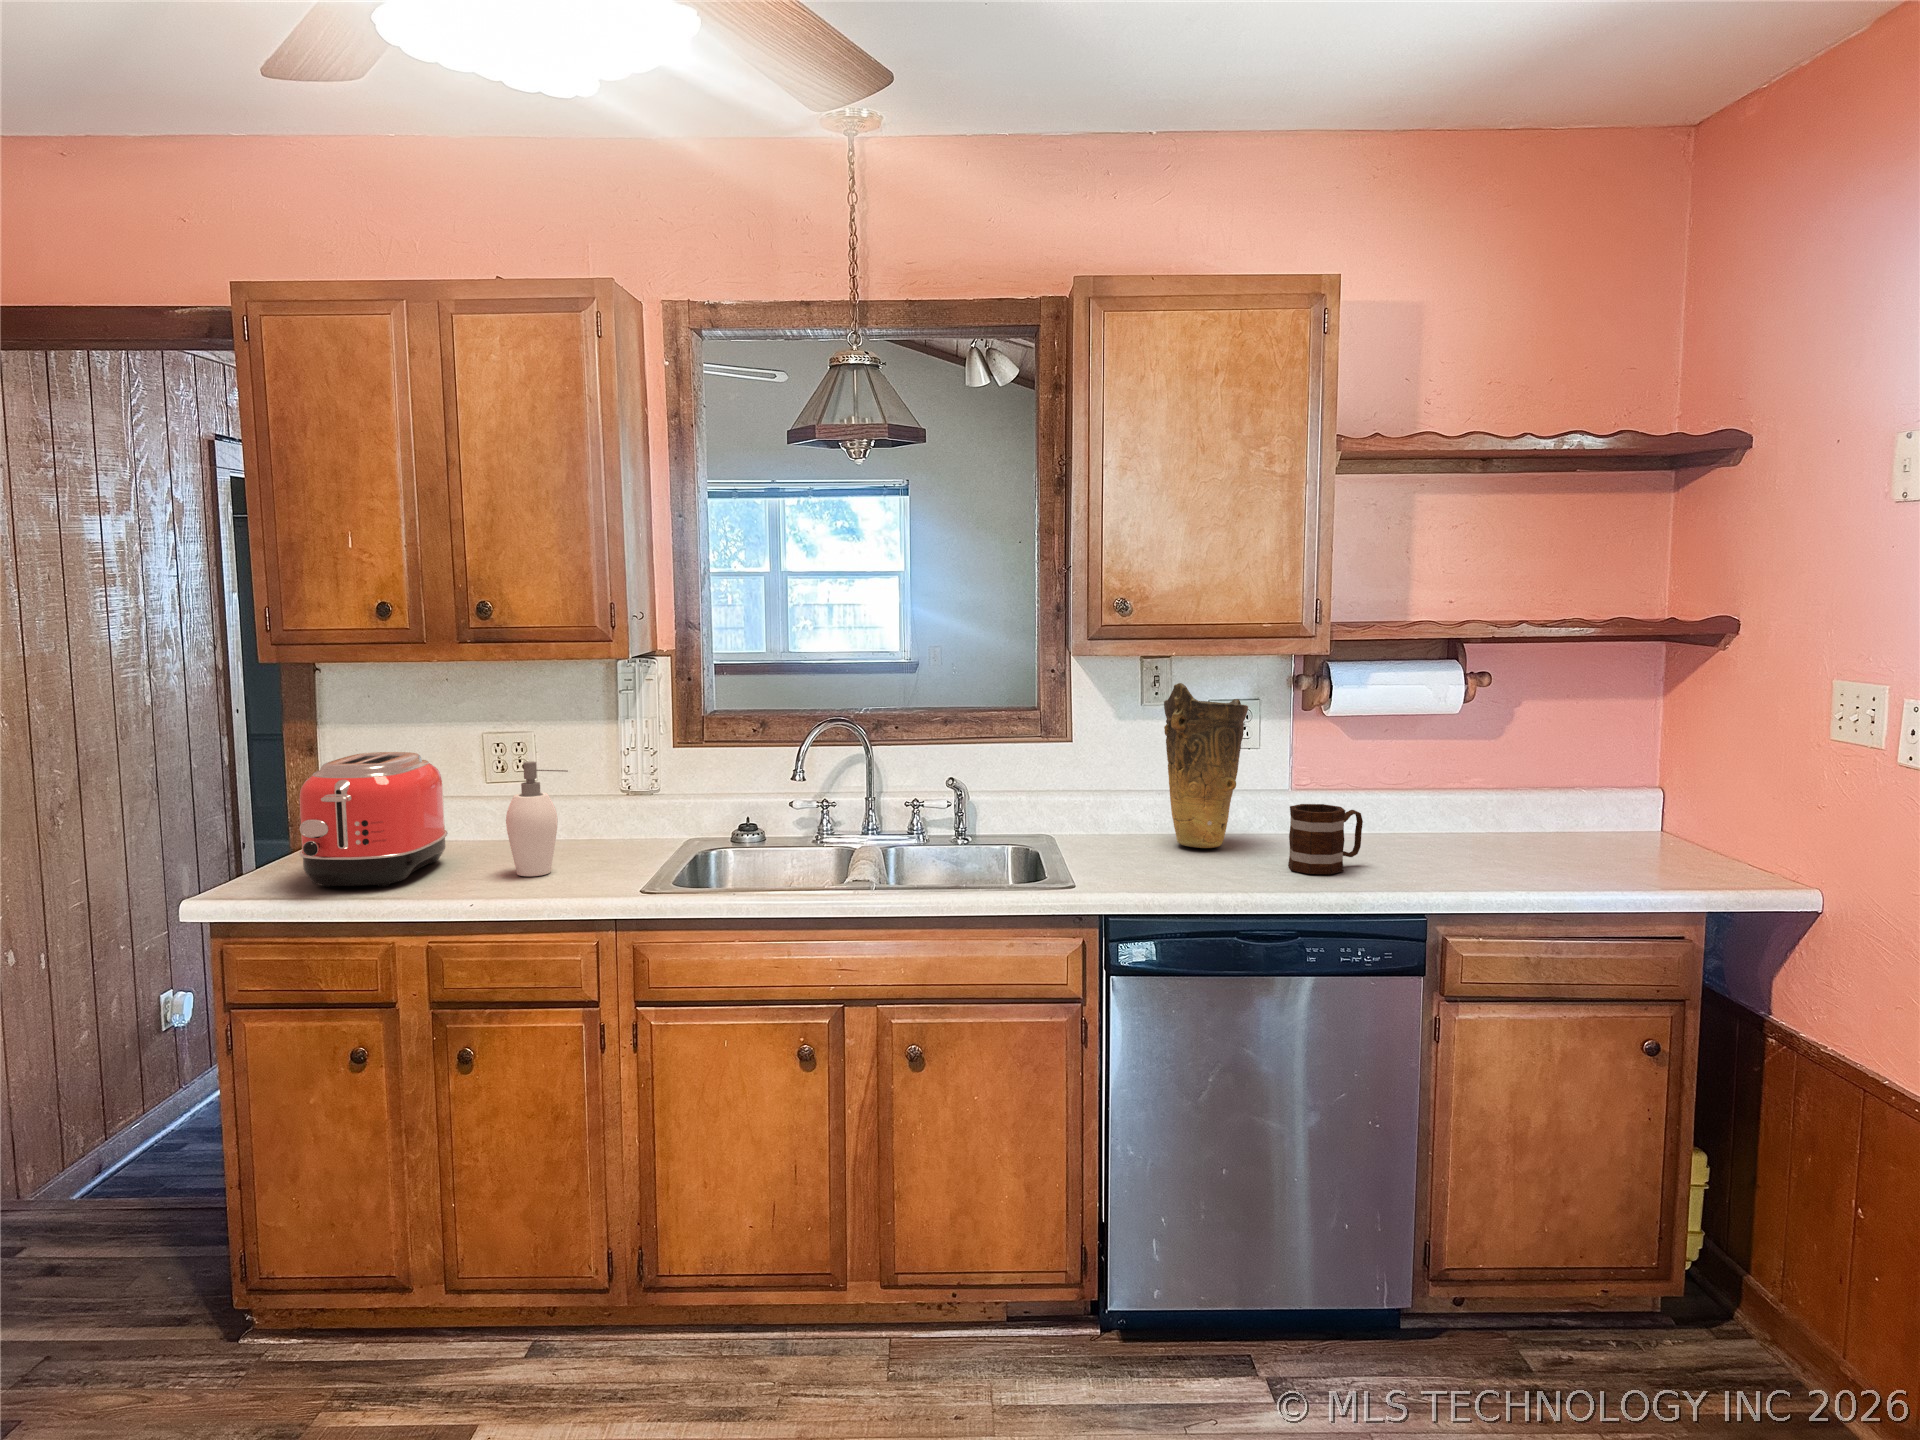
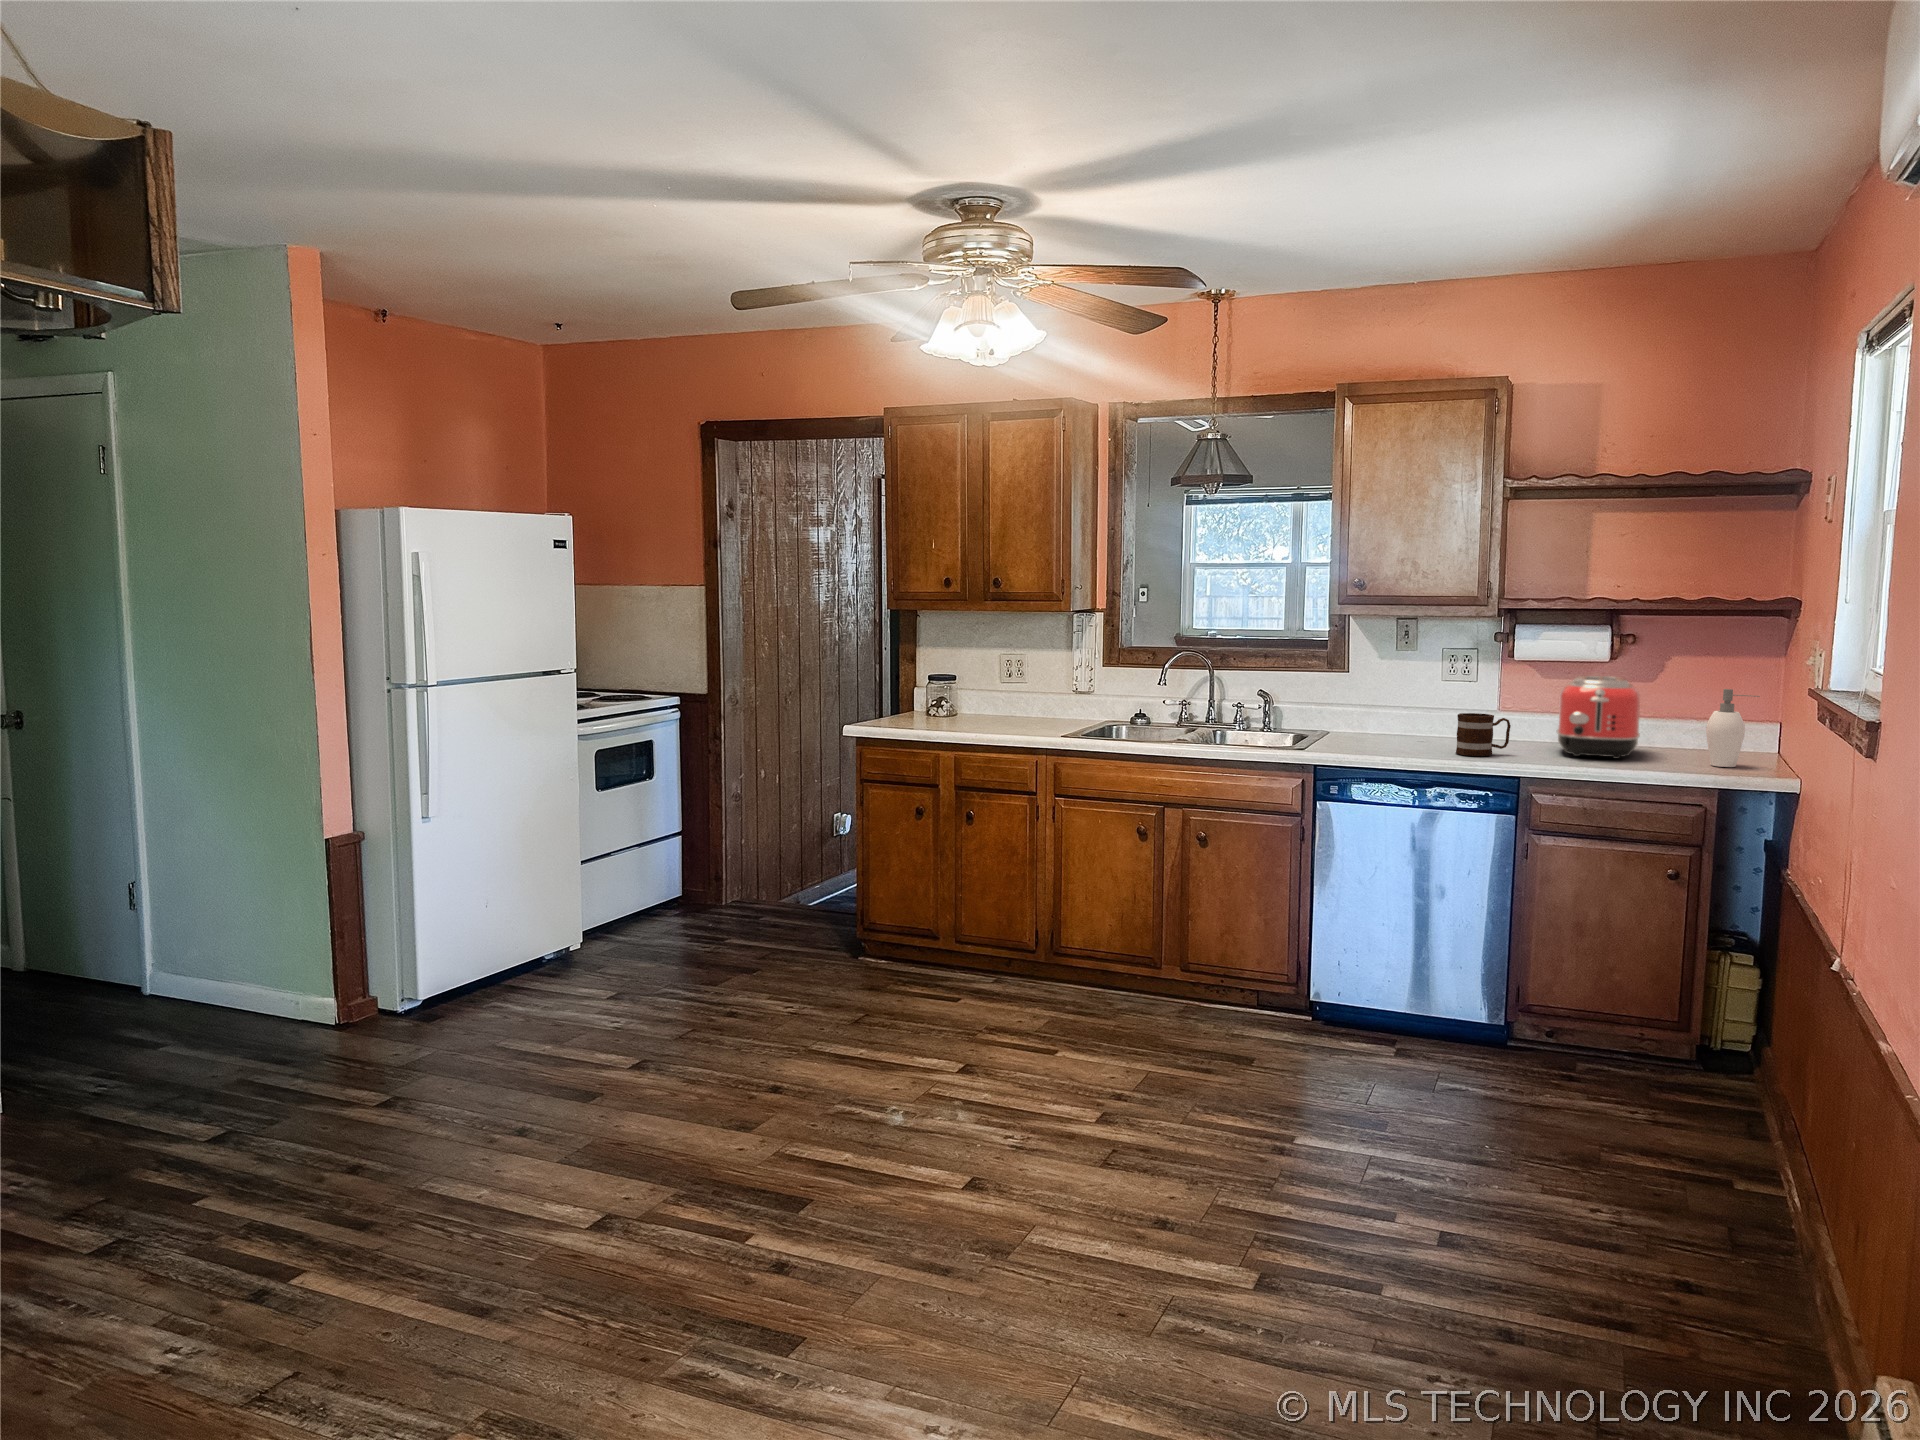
vase: present [1164,683,1248,848] -> none [1396,634,1457,742]
toaster: present [299,752,448,887] -> present [1557,676,1640,759]
soap dispenser: present [506,761,568,876] -> present [1706,689,1760,767]

